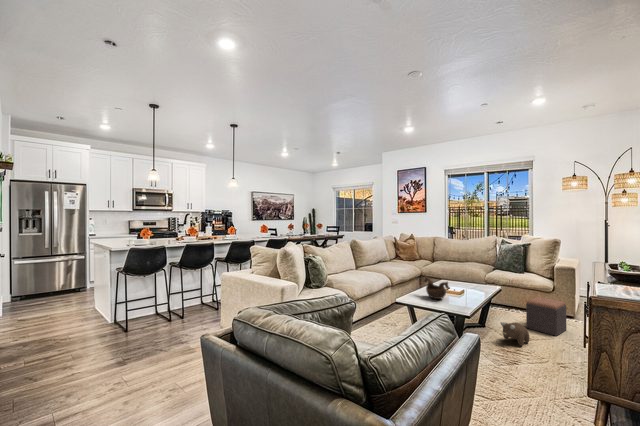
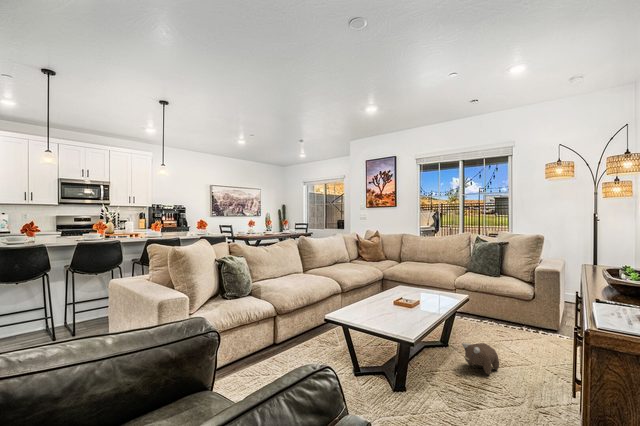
decorative bowl: present [424,276,450,299] -> none [367,282,395,313]
footstool: present [526,297,566,336] -> none [498,307,547,359]

